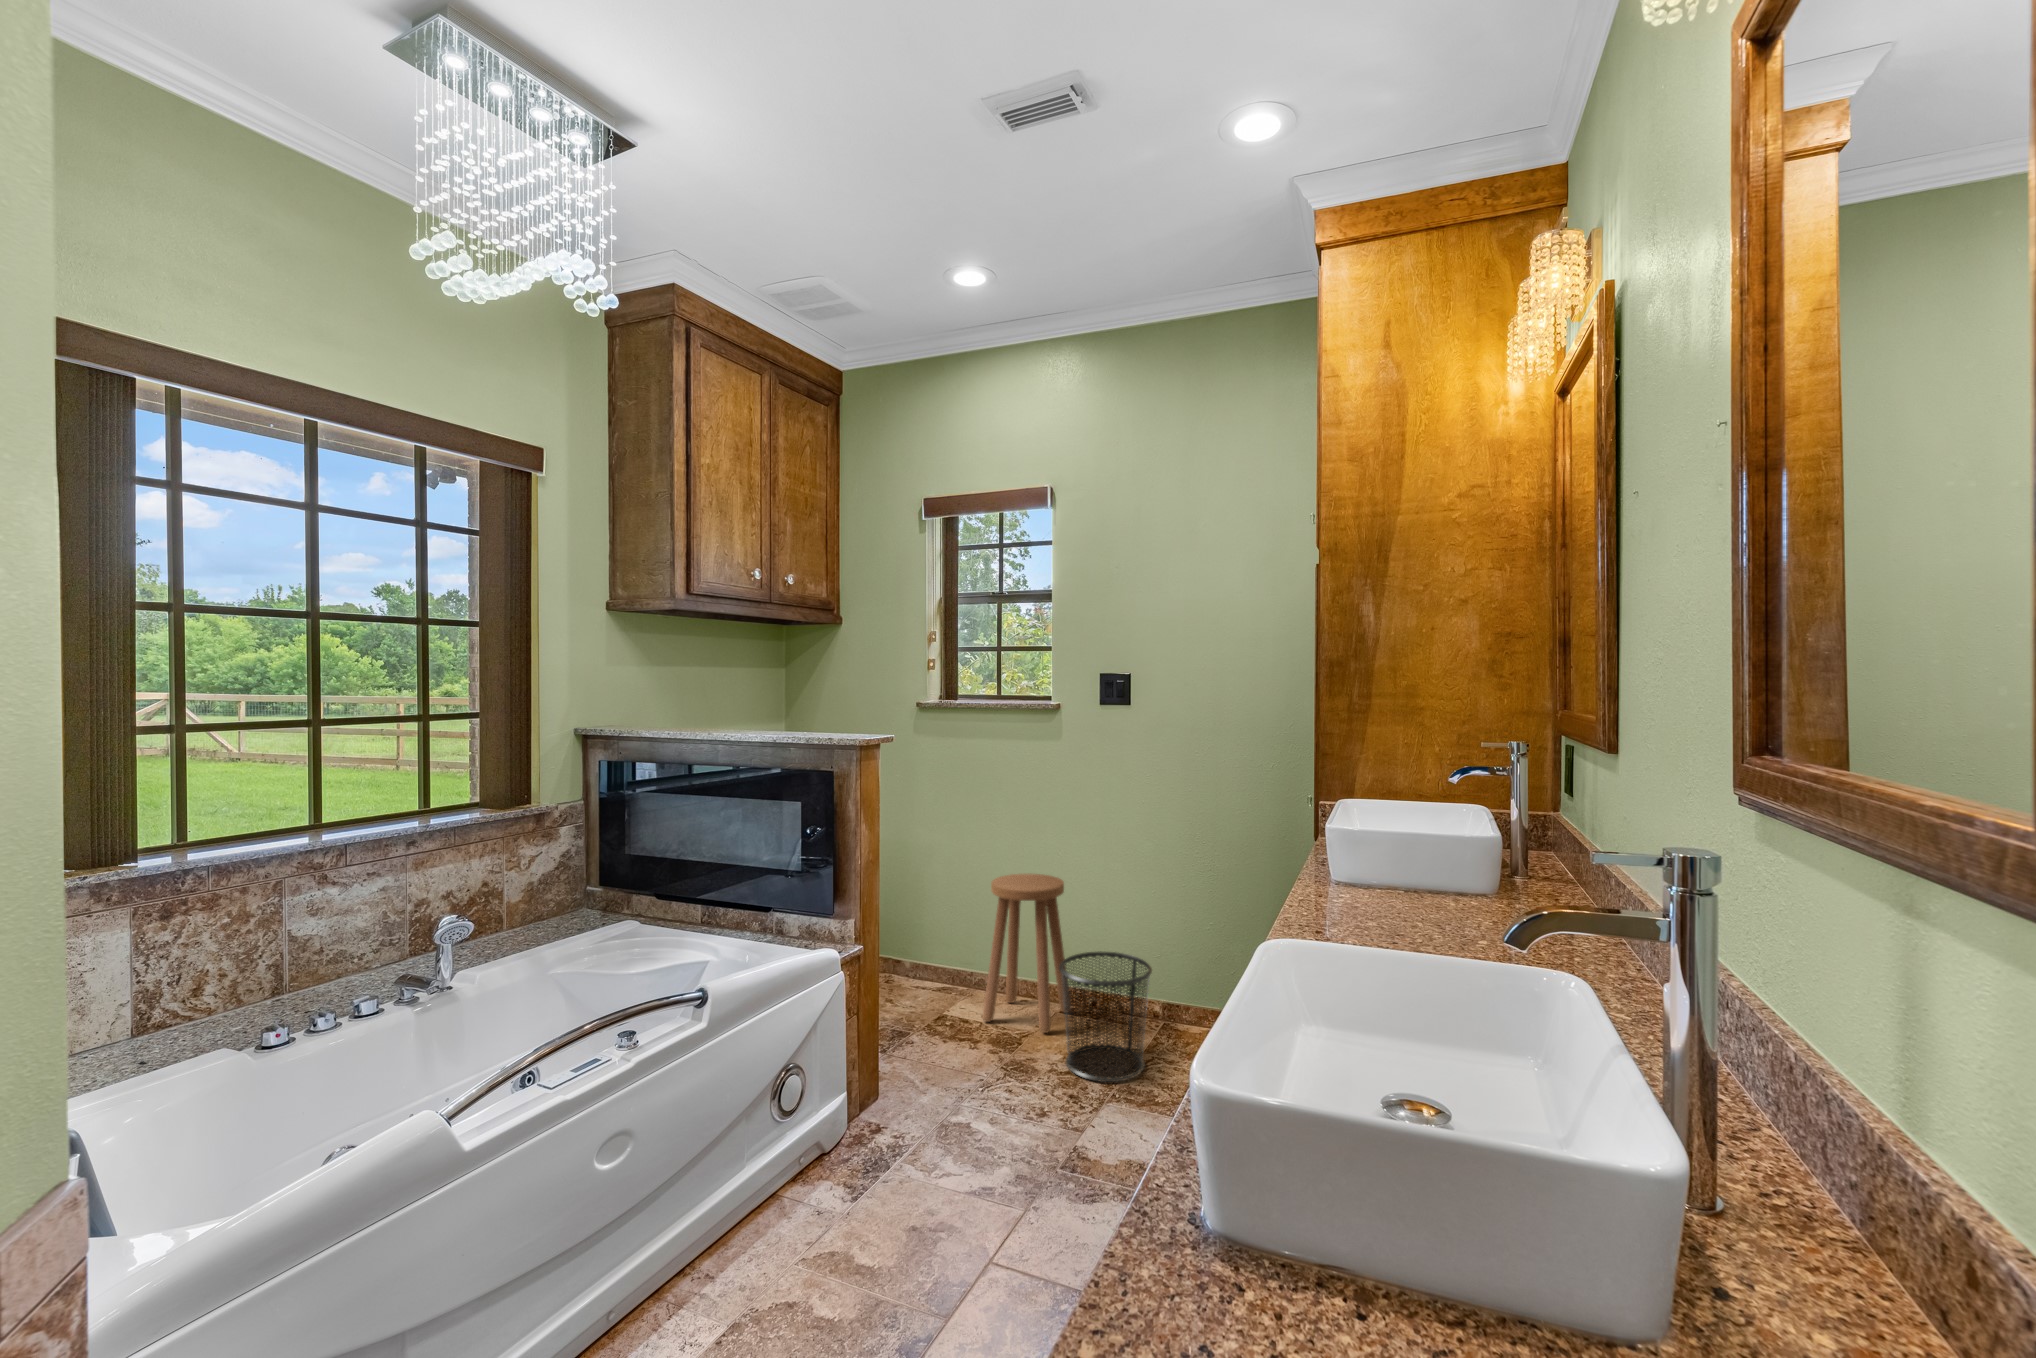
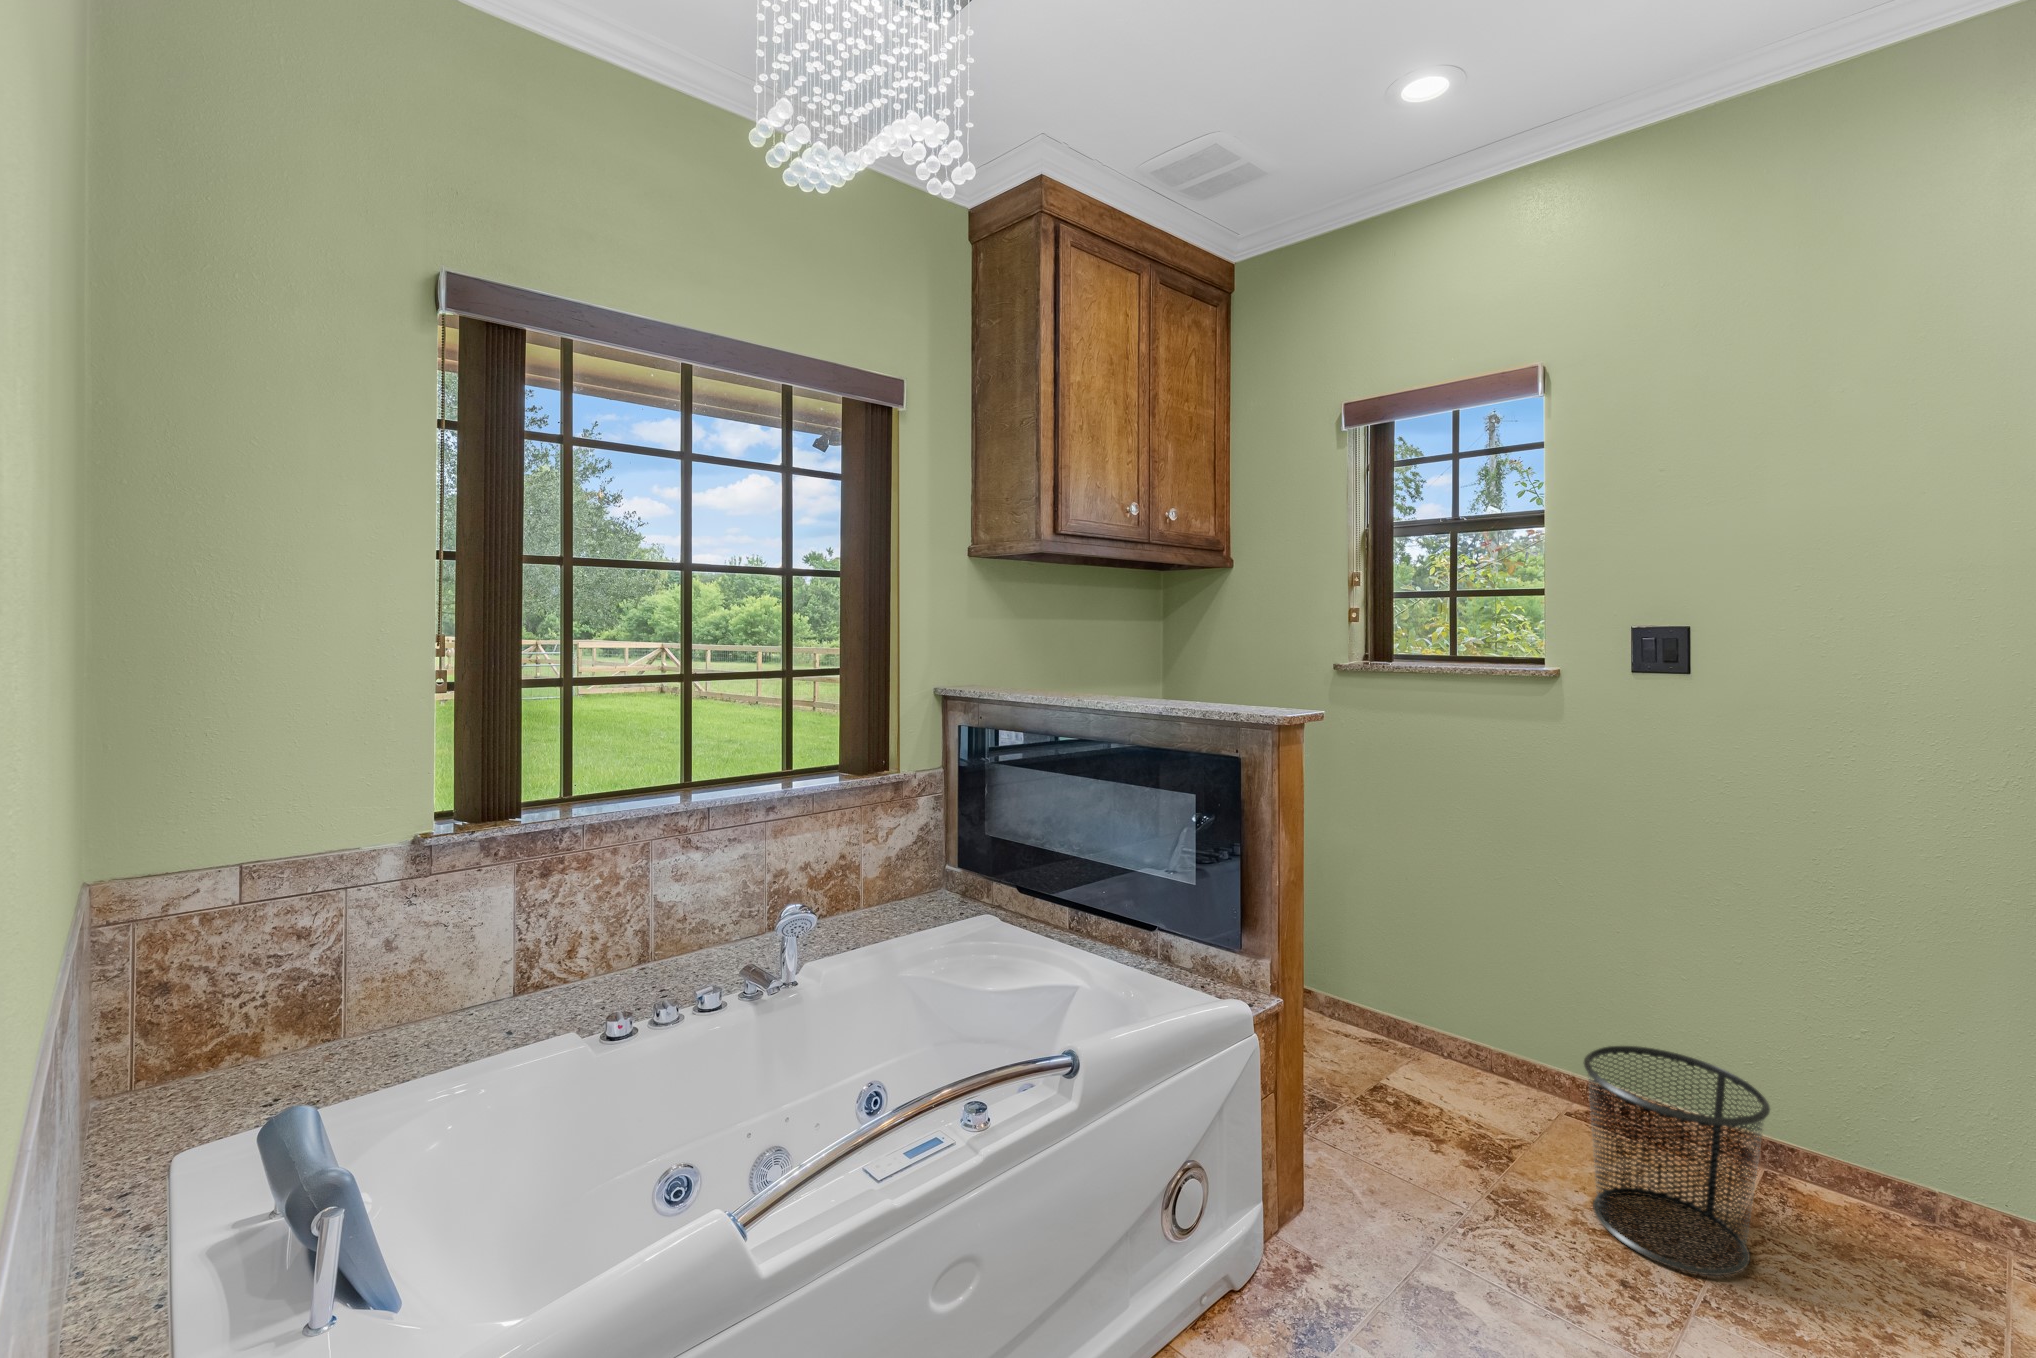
stool: present [982,873,1071,1033] -> none [1438,905,1579,1146]

